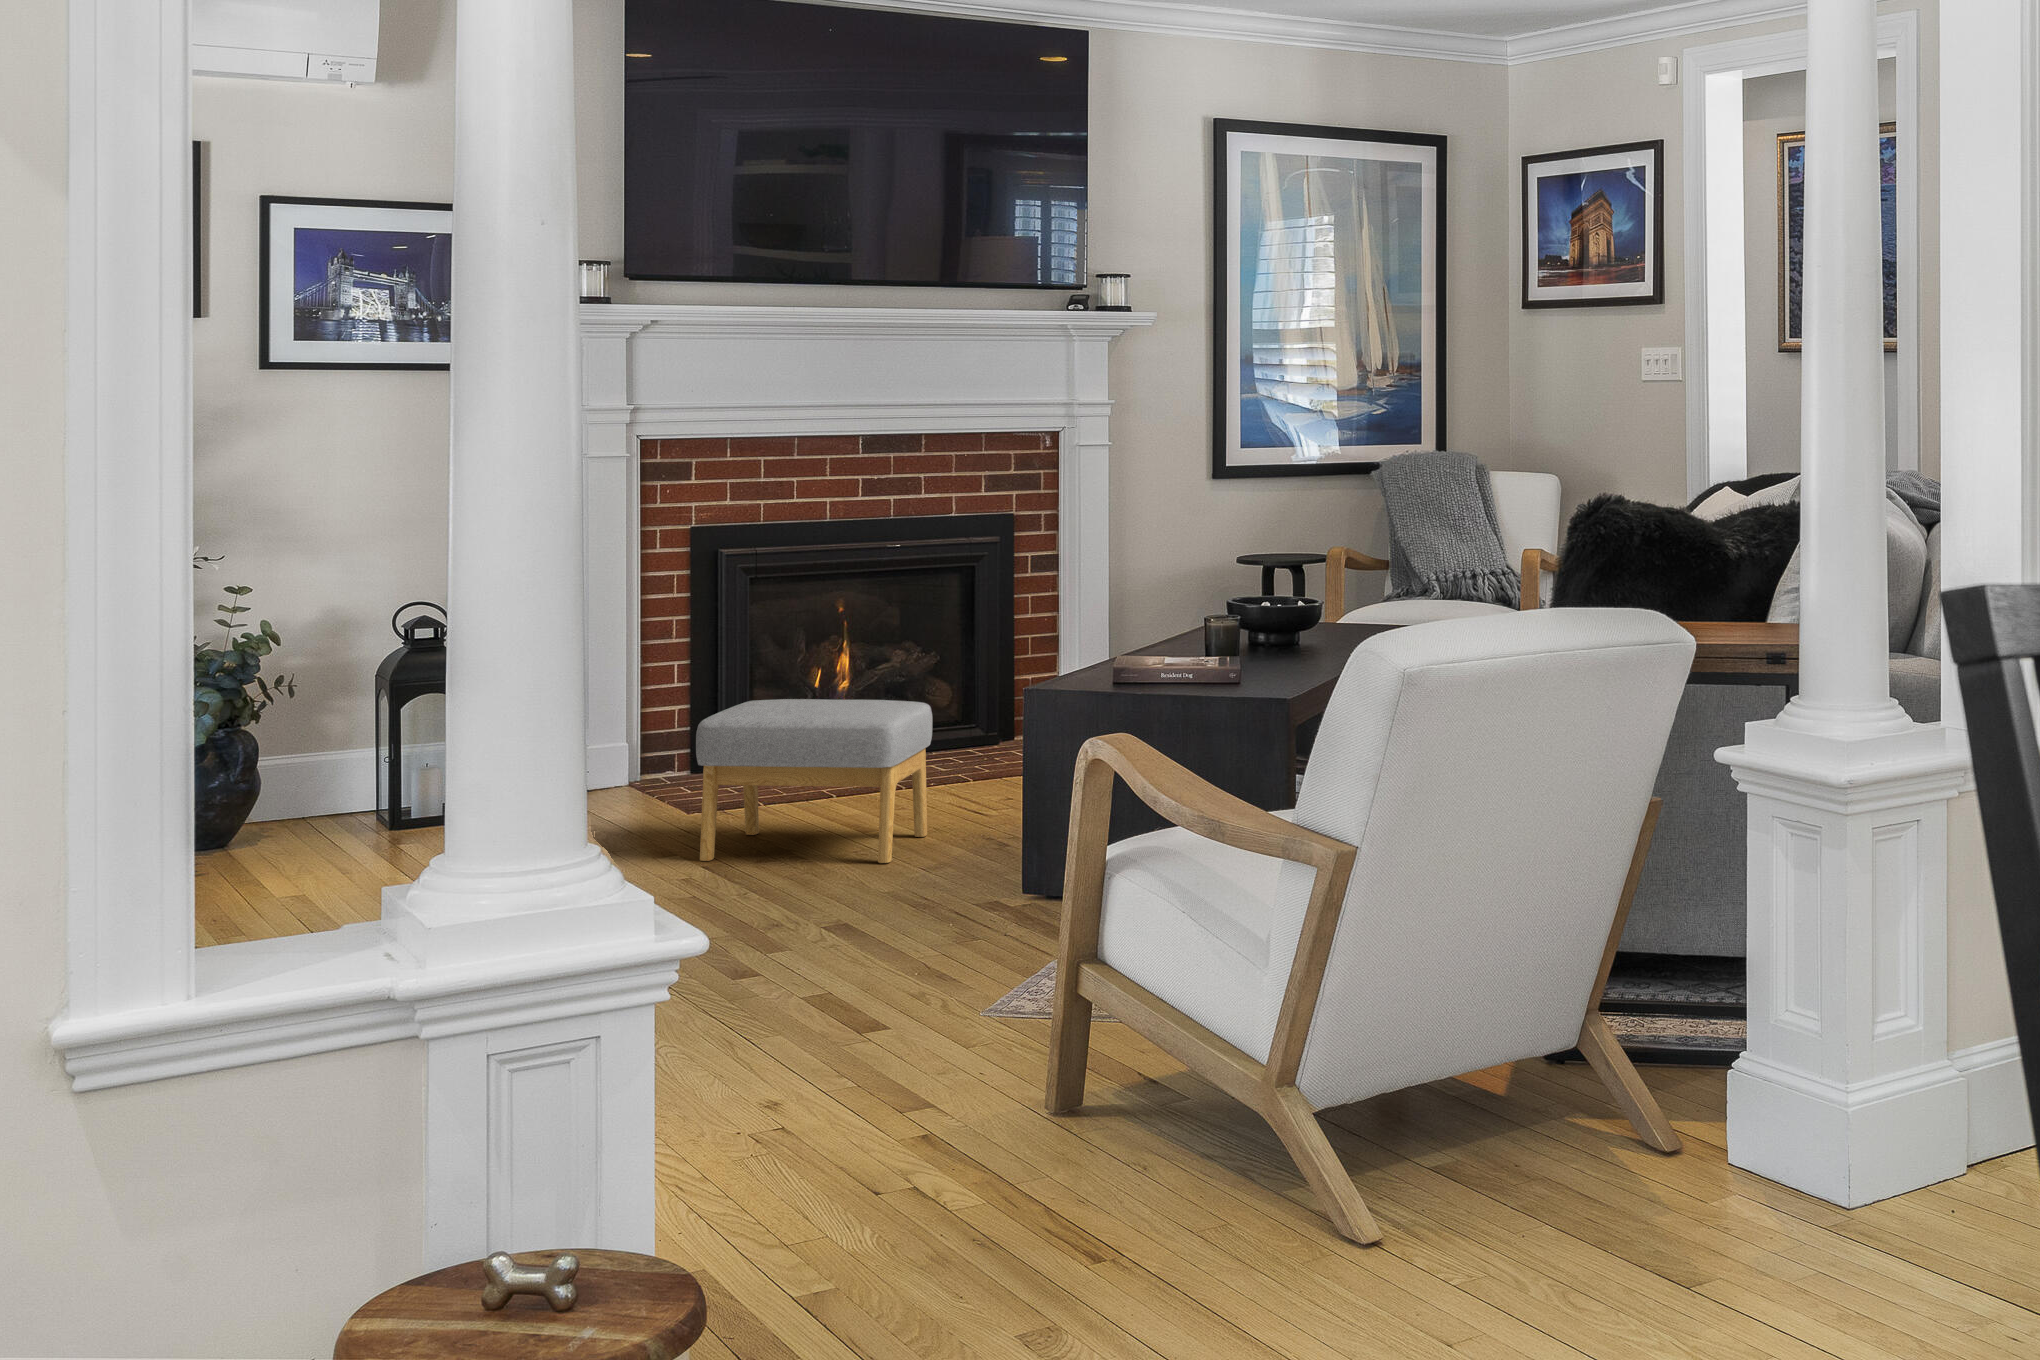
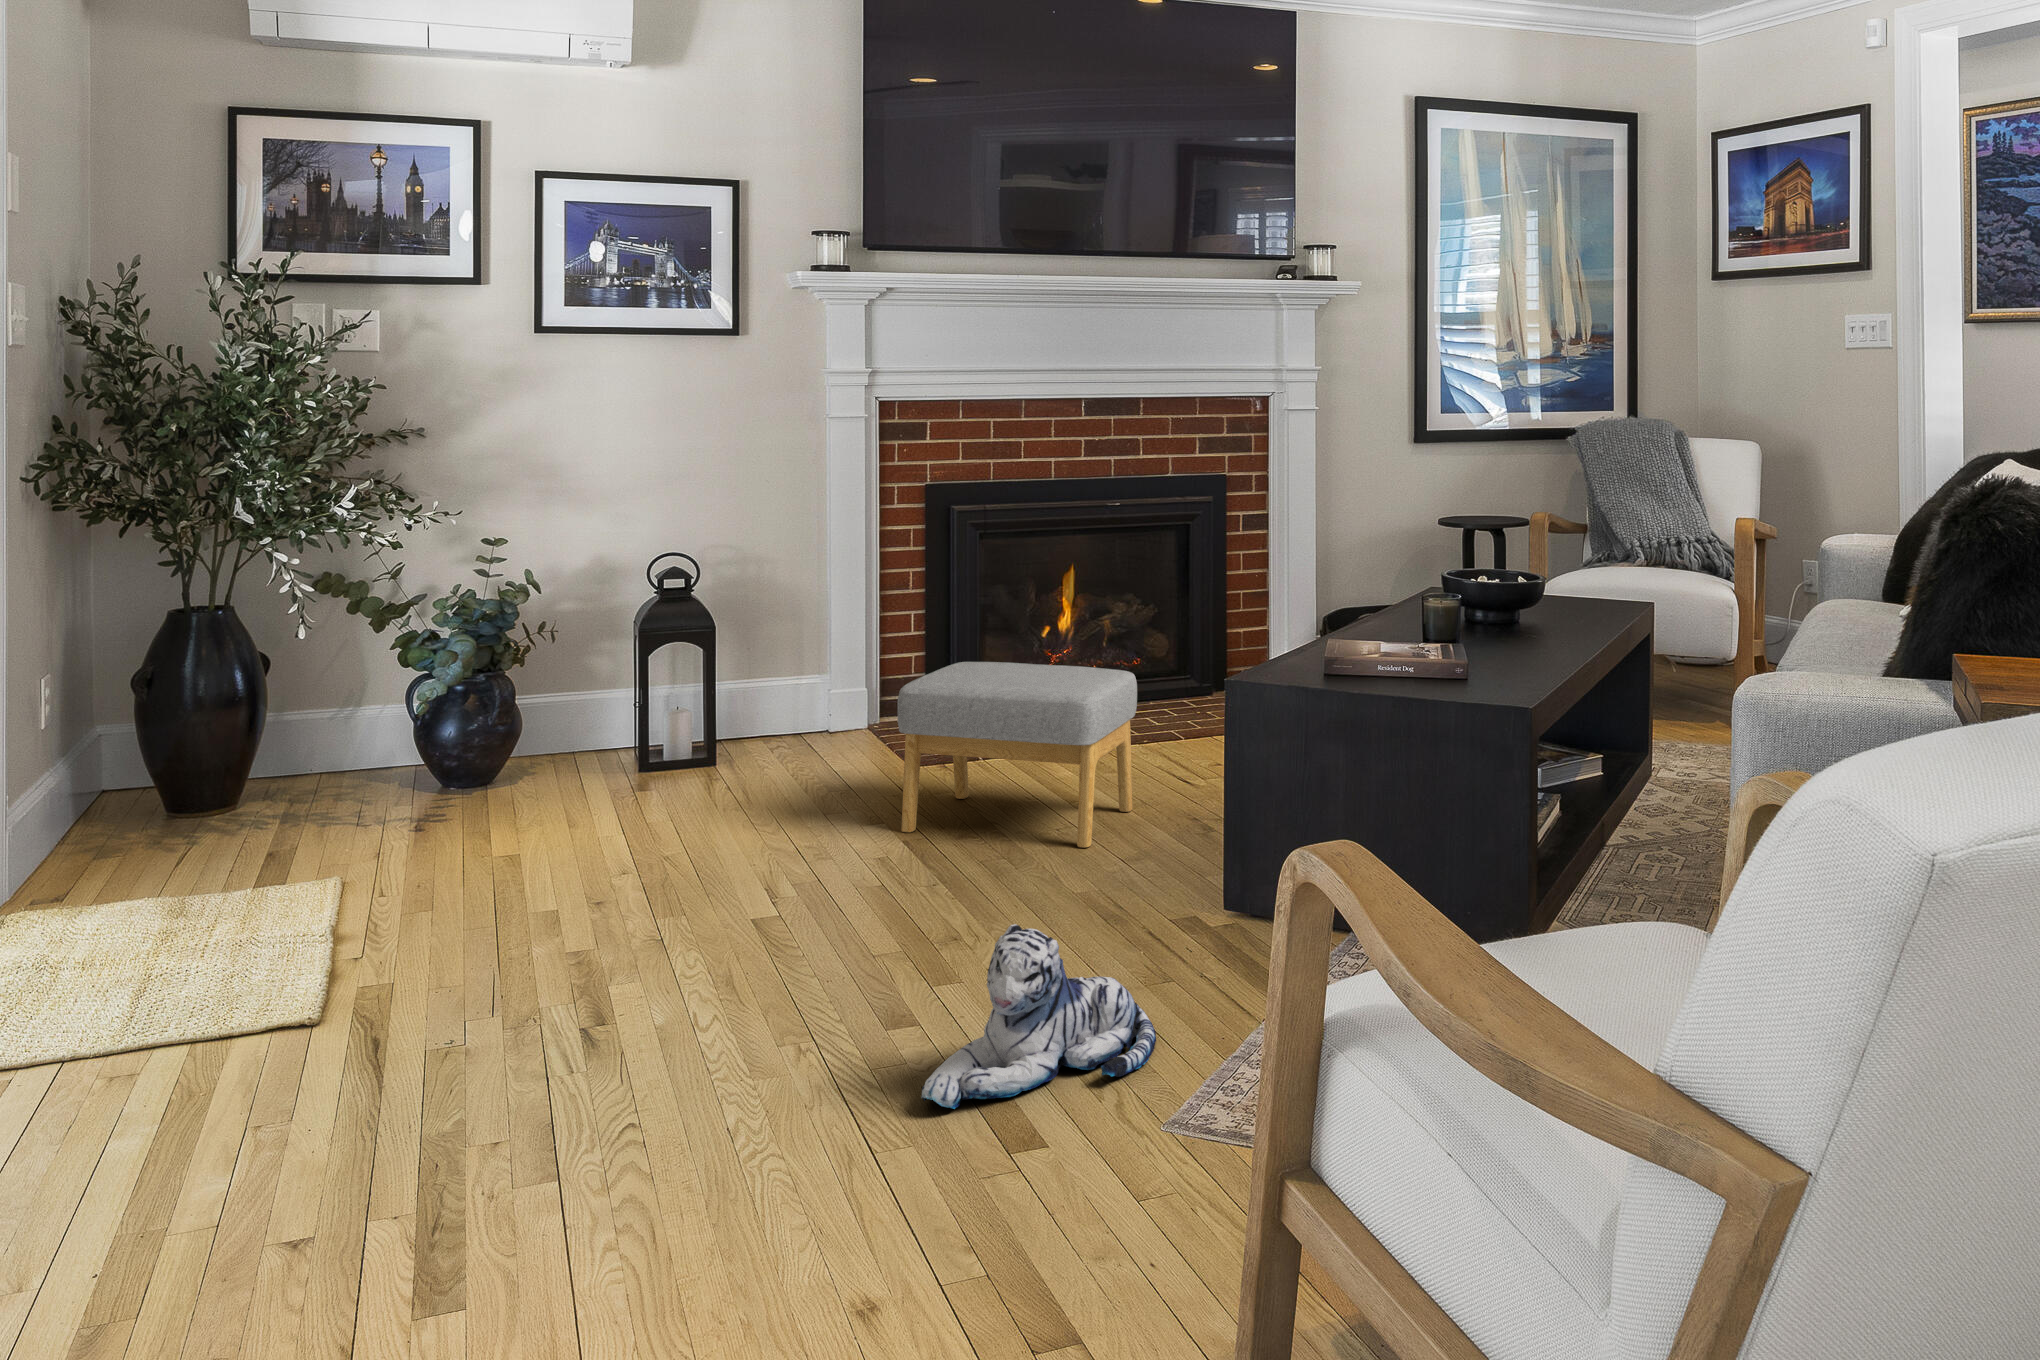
plush toy: none [783,876,970,1013] -> present [921,924,1156,1109]

